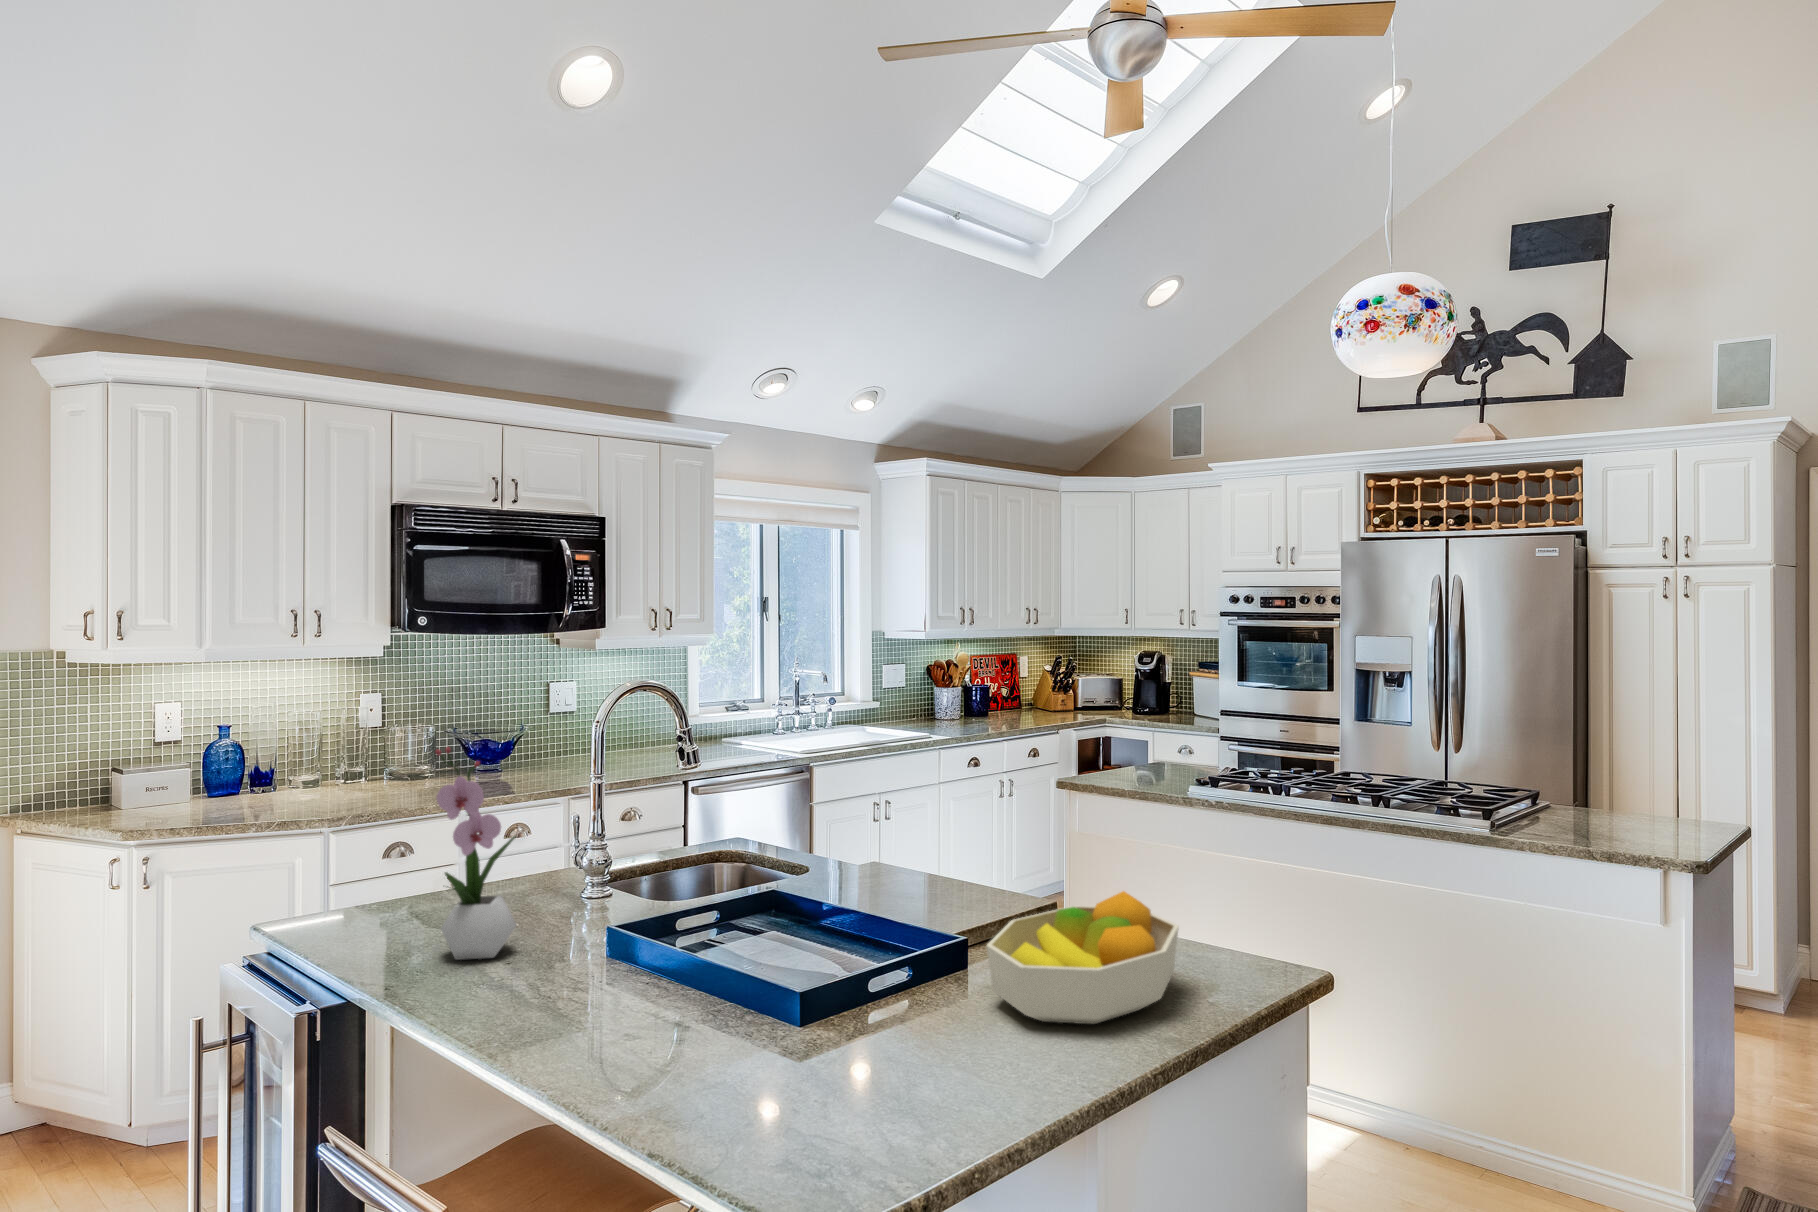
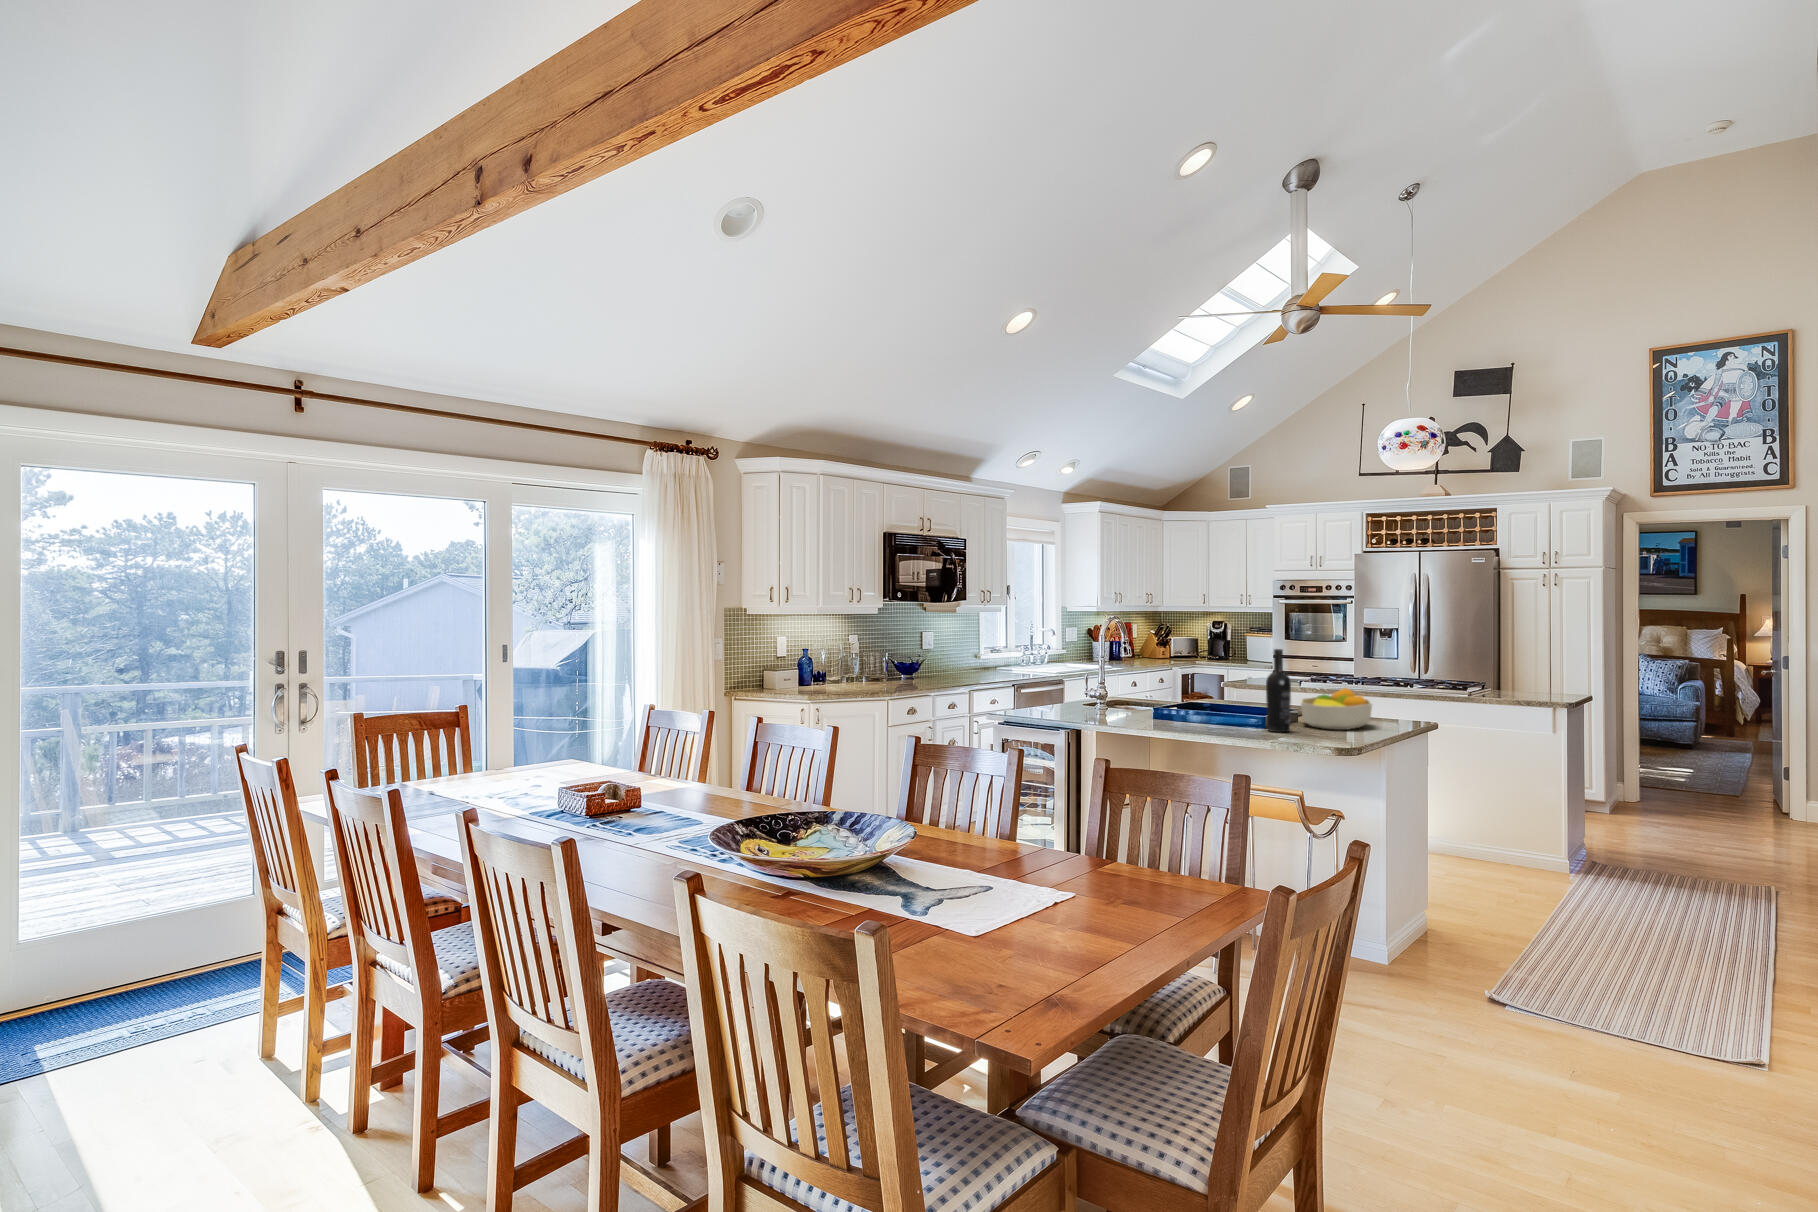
flower arrangement: present [436,747,516,960] -> none [1059,632,1088,718]
wine bottle: none [858,814,922,1050] -> present [1266,649,1291,732]

